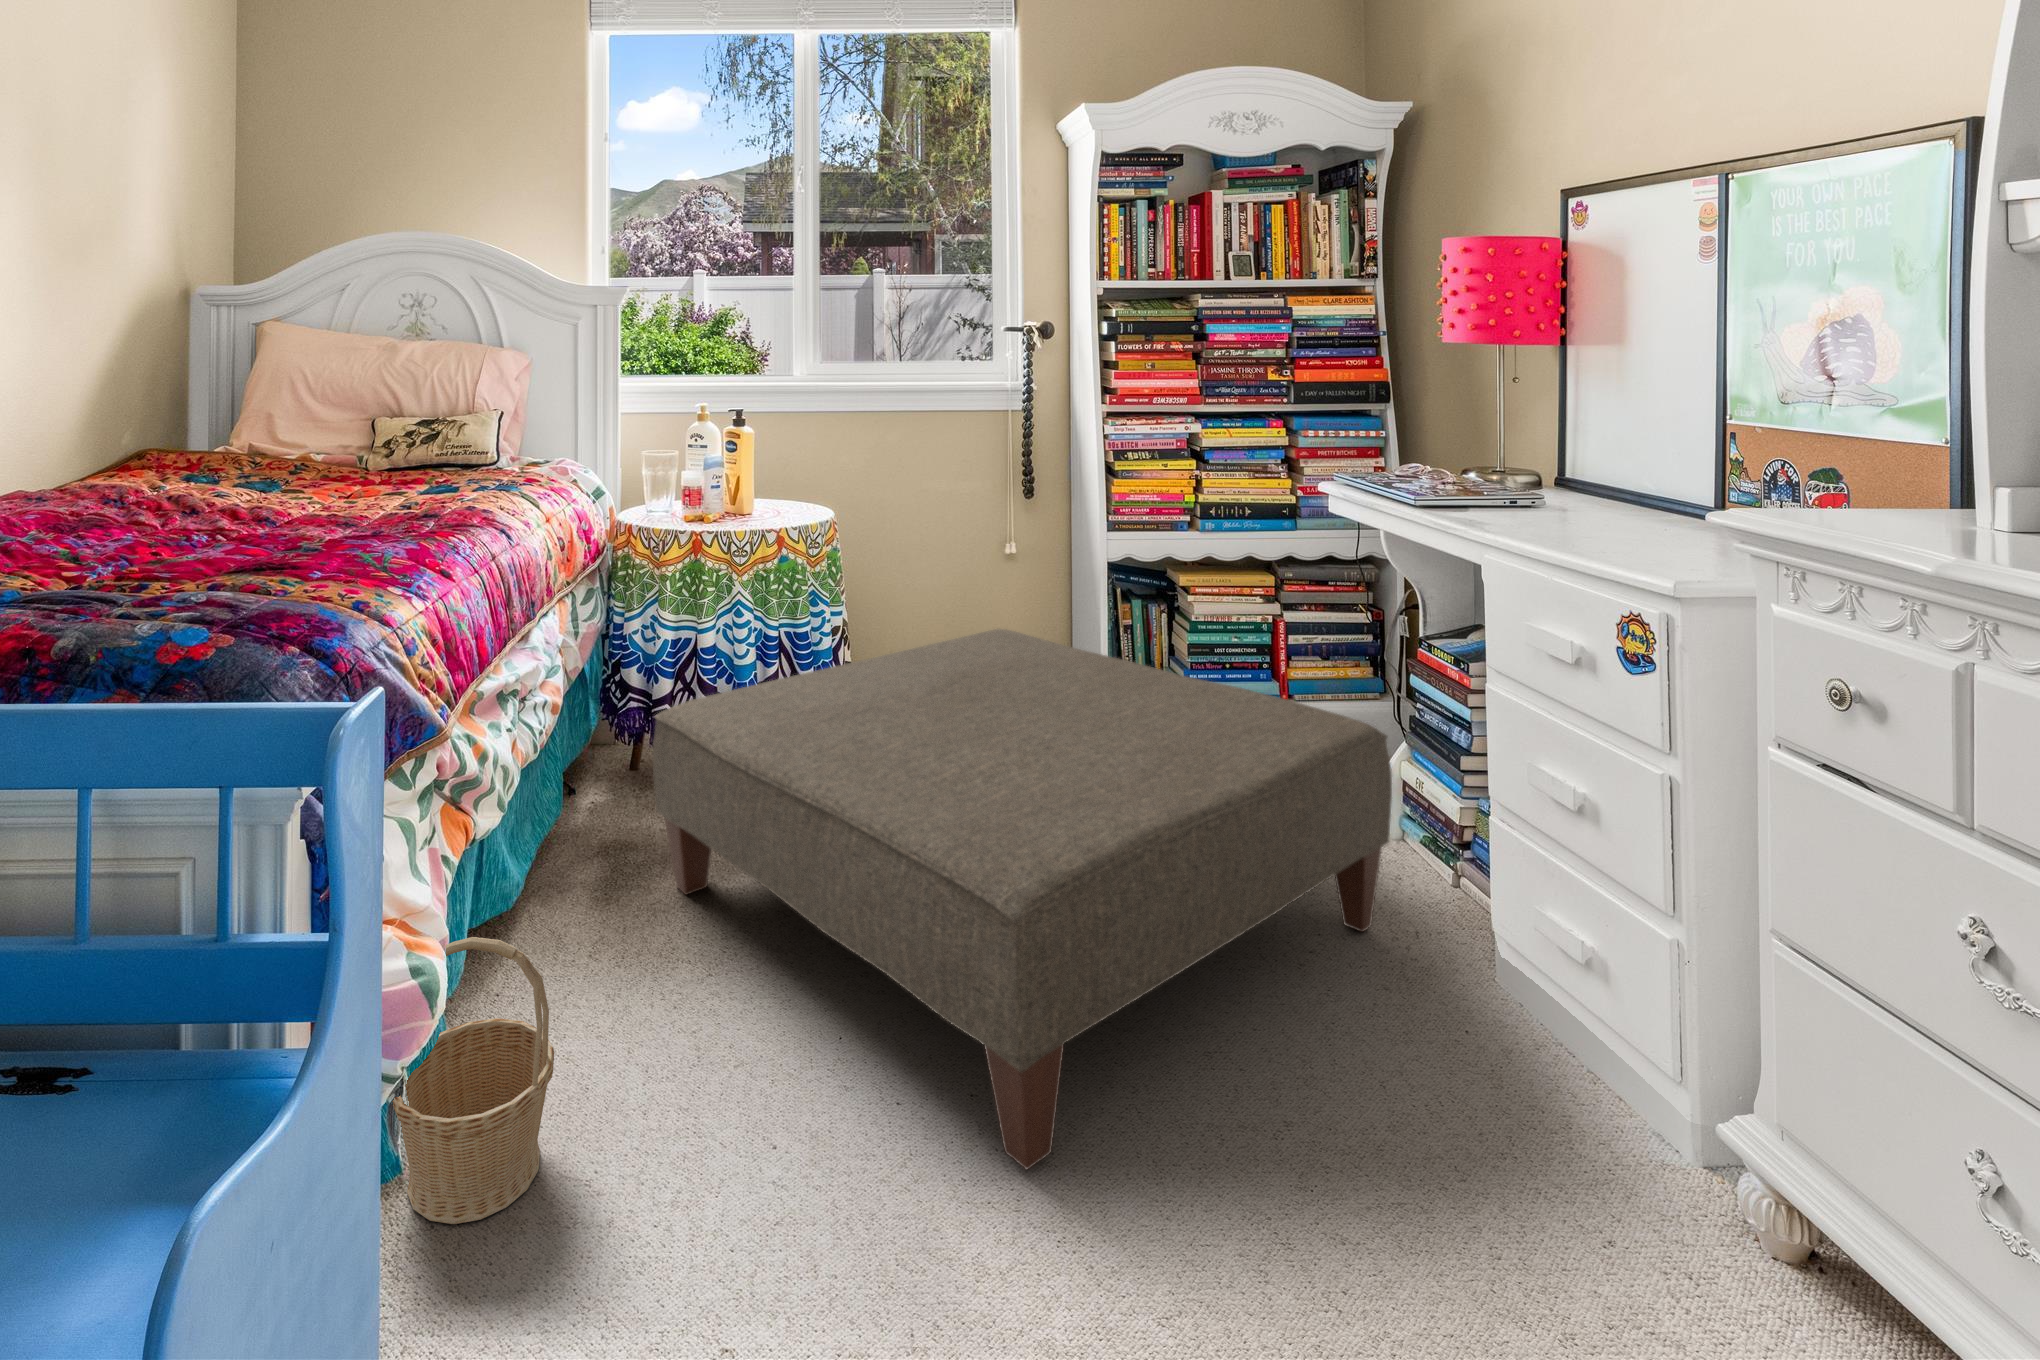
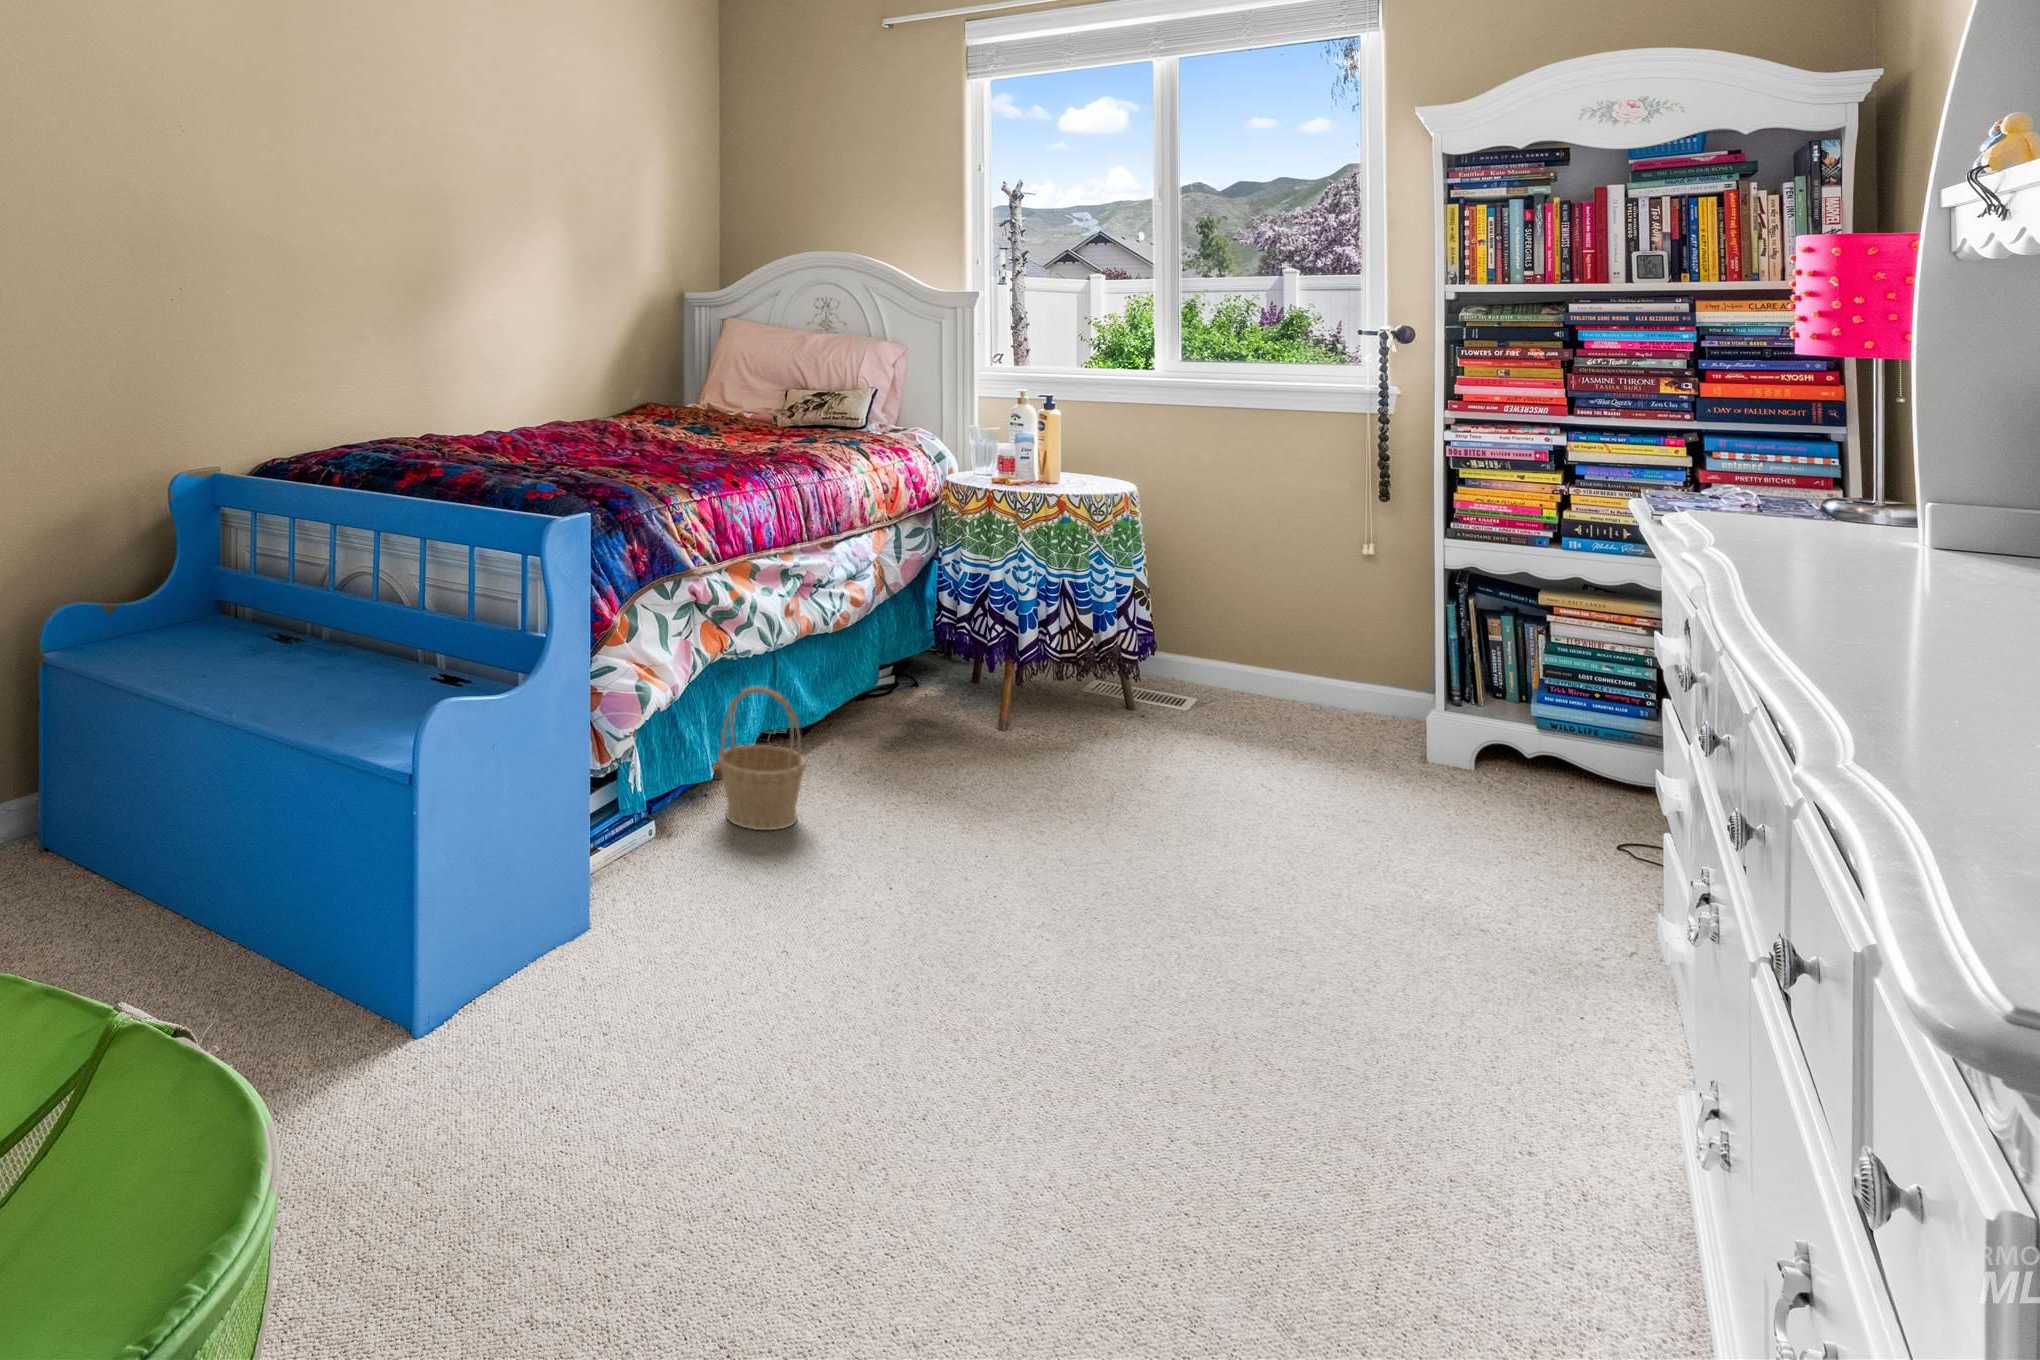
ottoman: present [653,629,1392,1169] -> none [937,613,1571,904]

